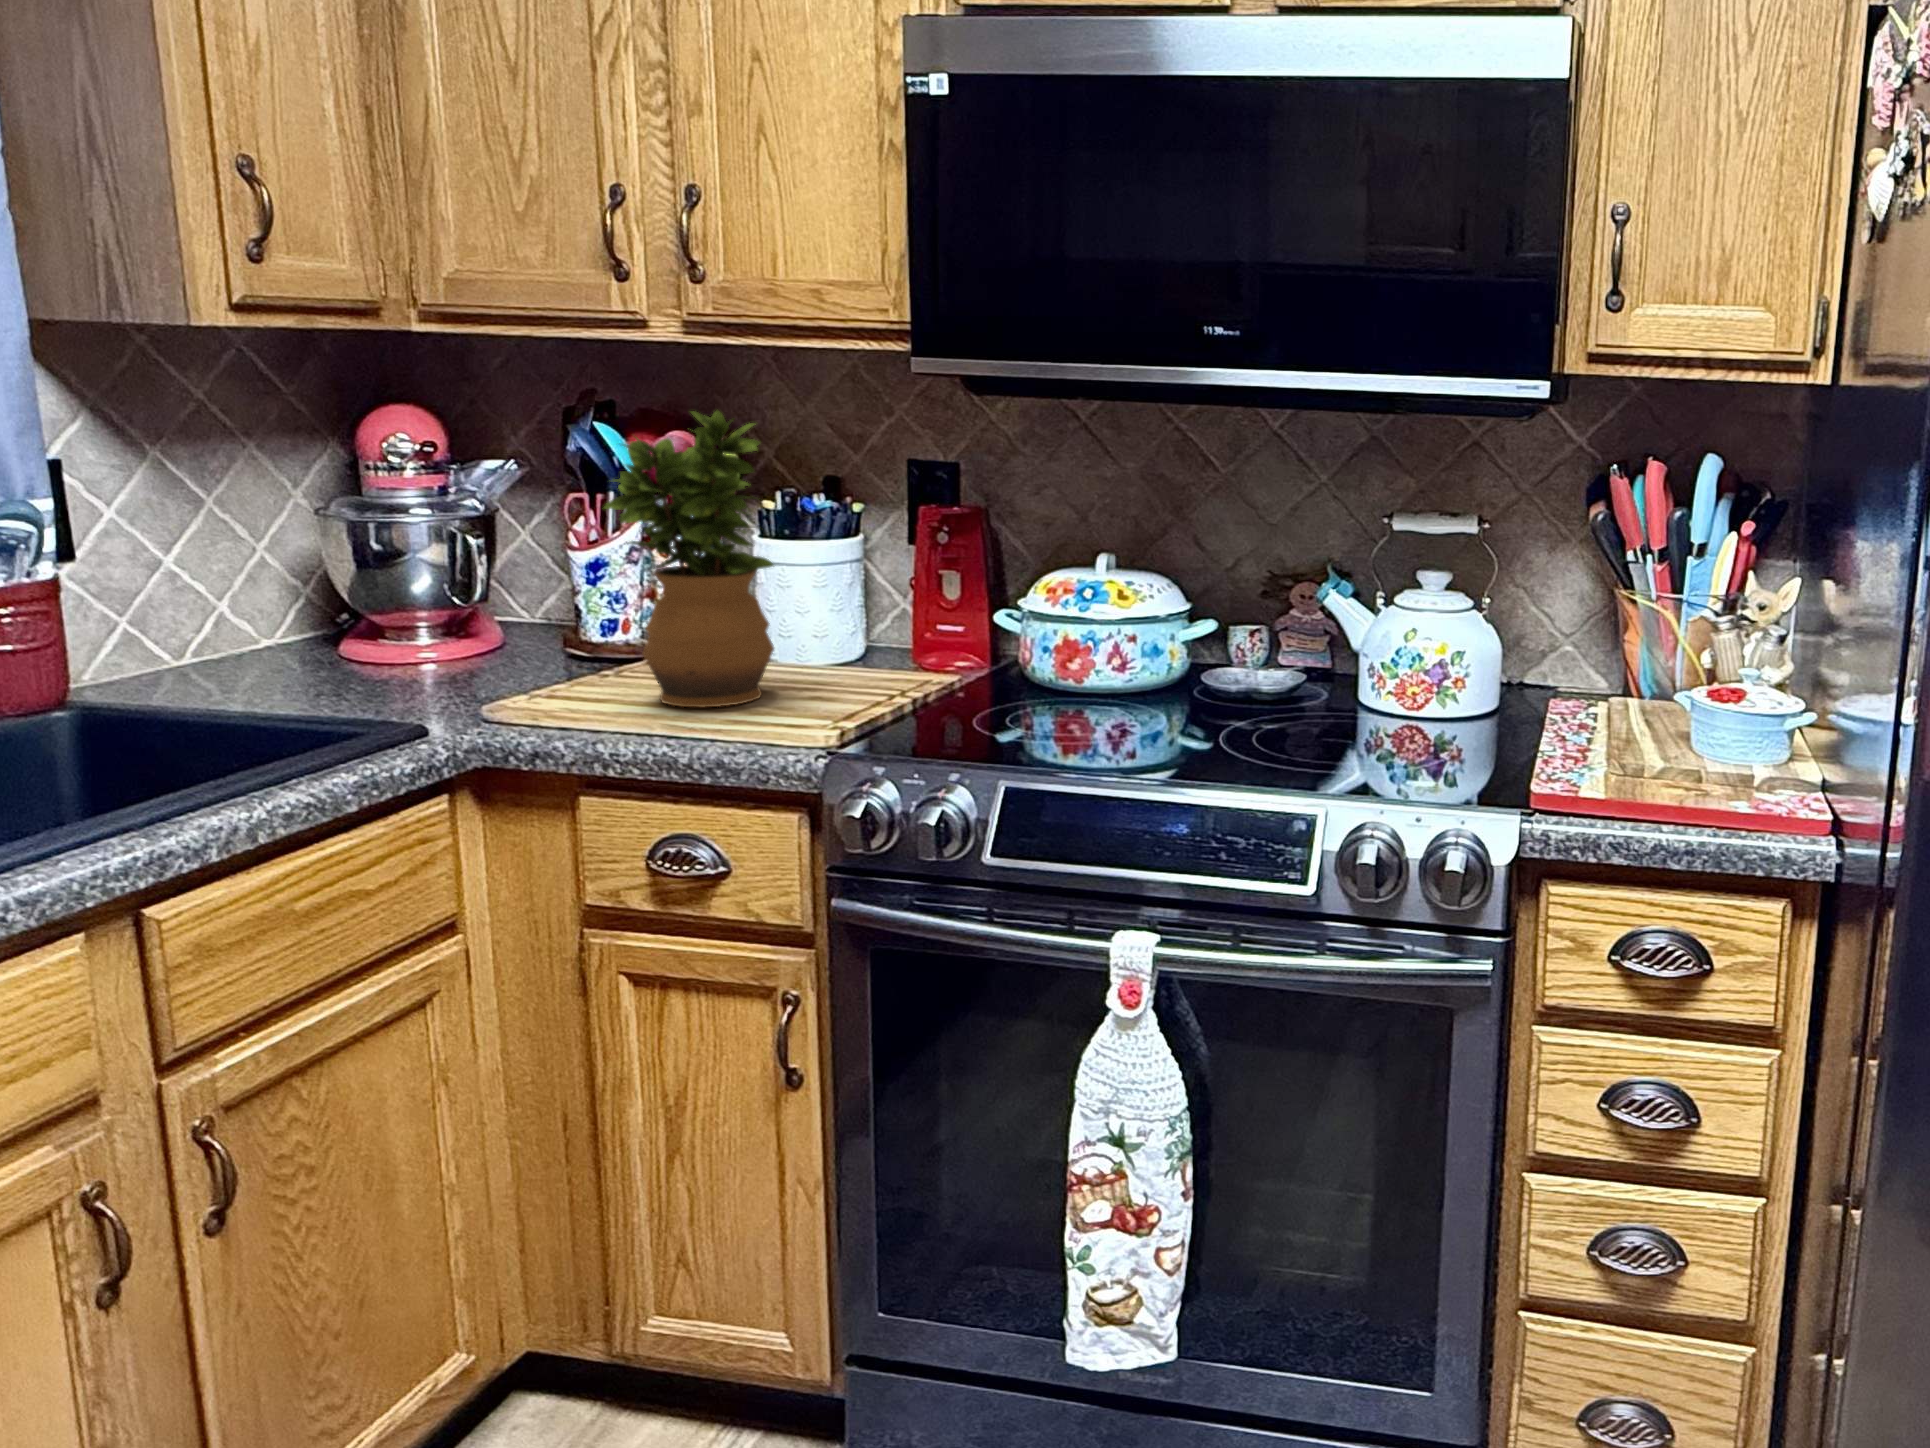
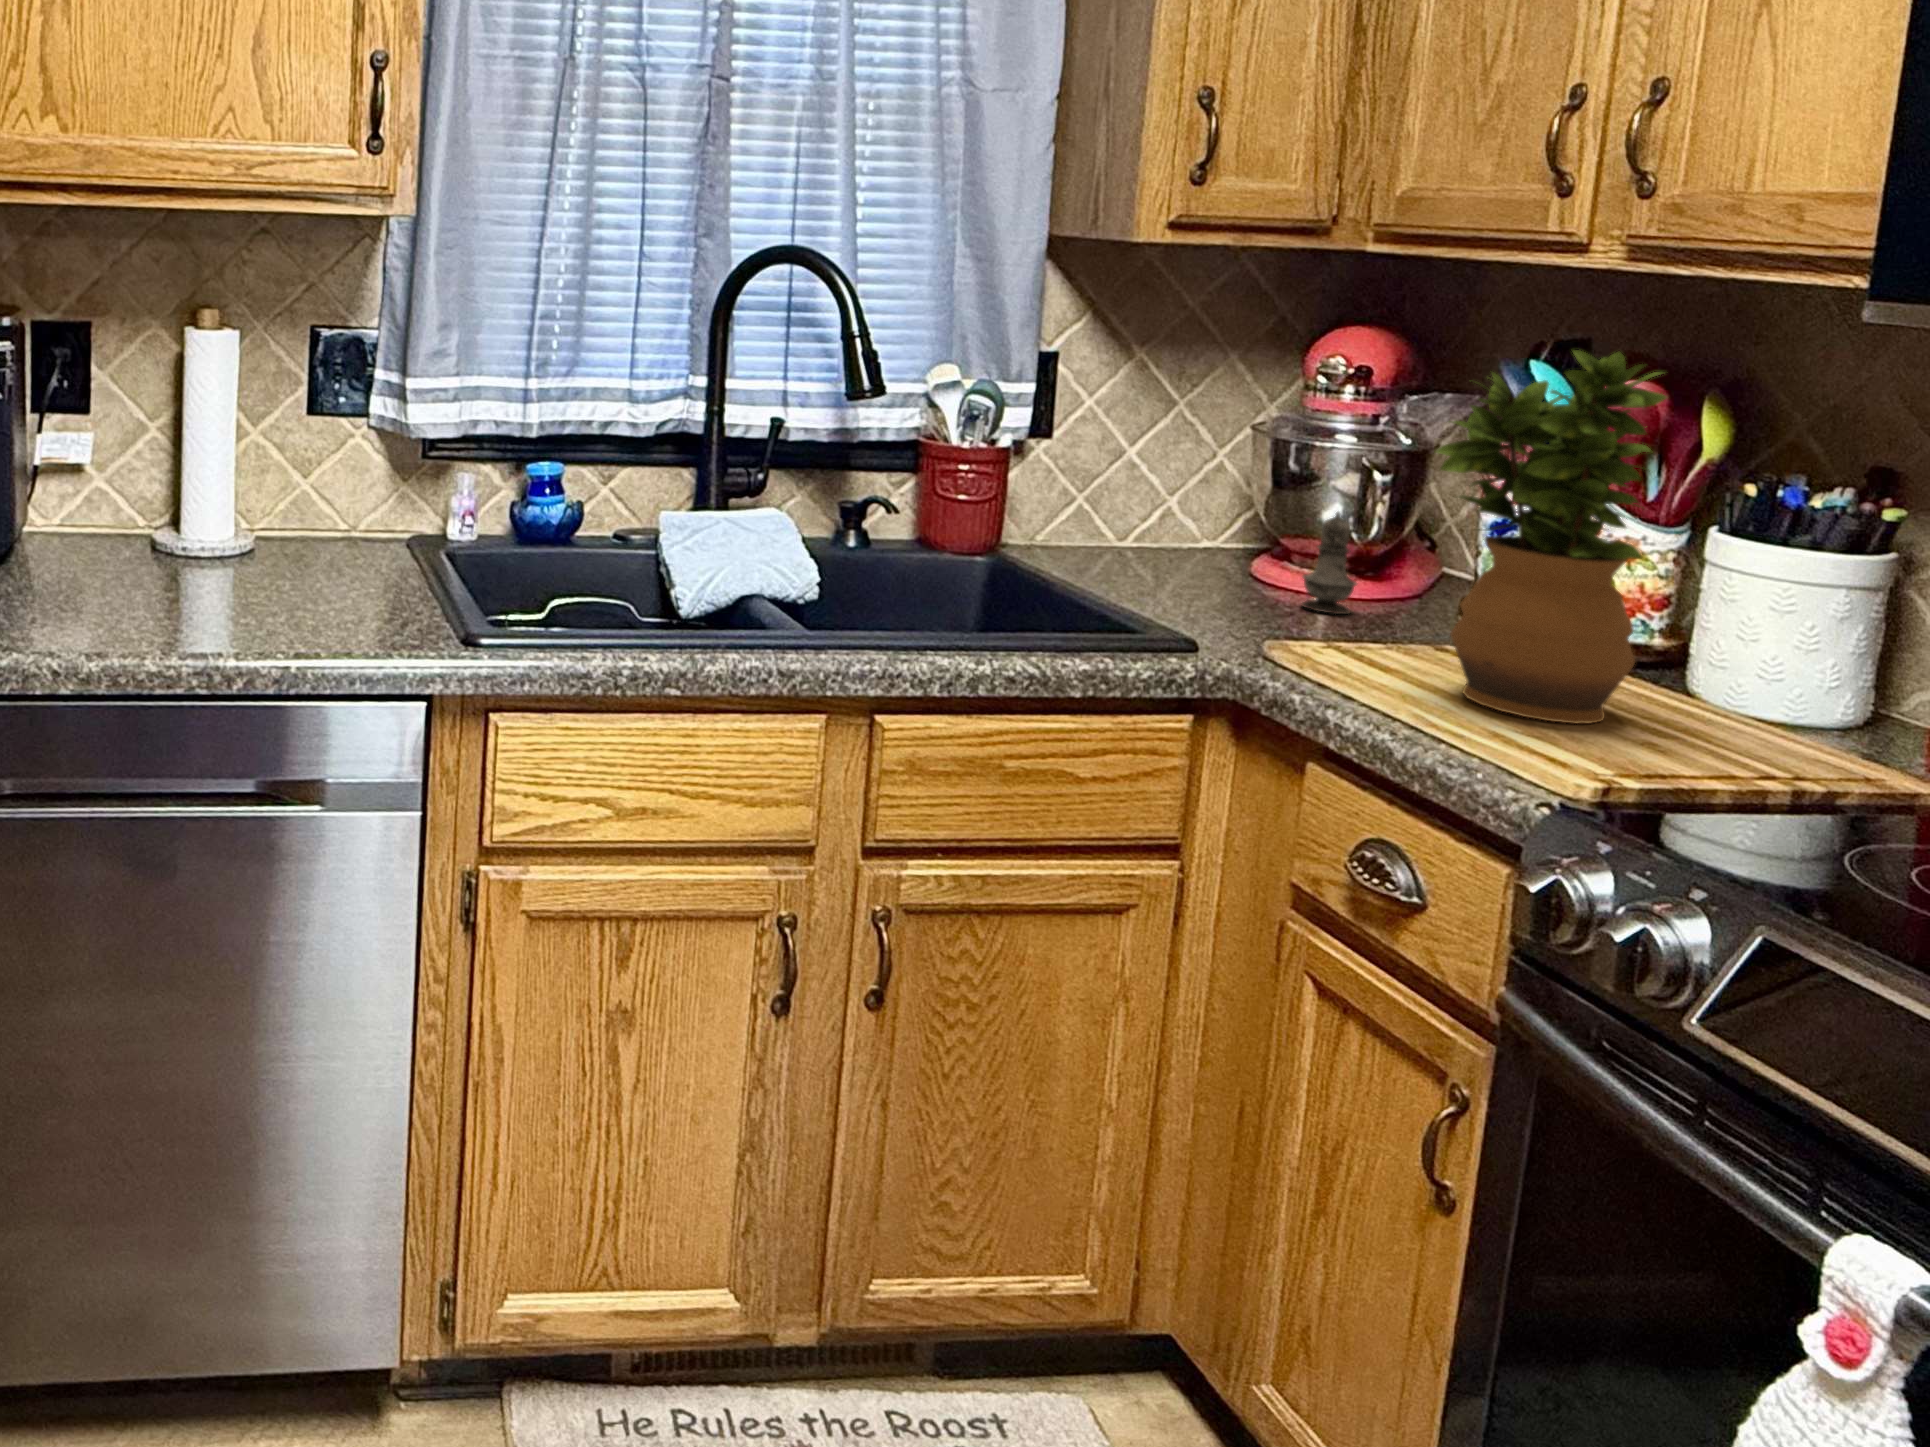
salt shaker: none [437,579,489,675] -> present [1302,512,1357,614]

